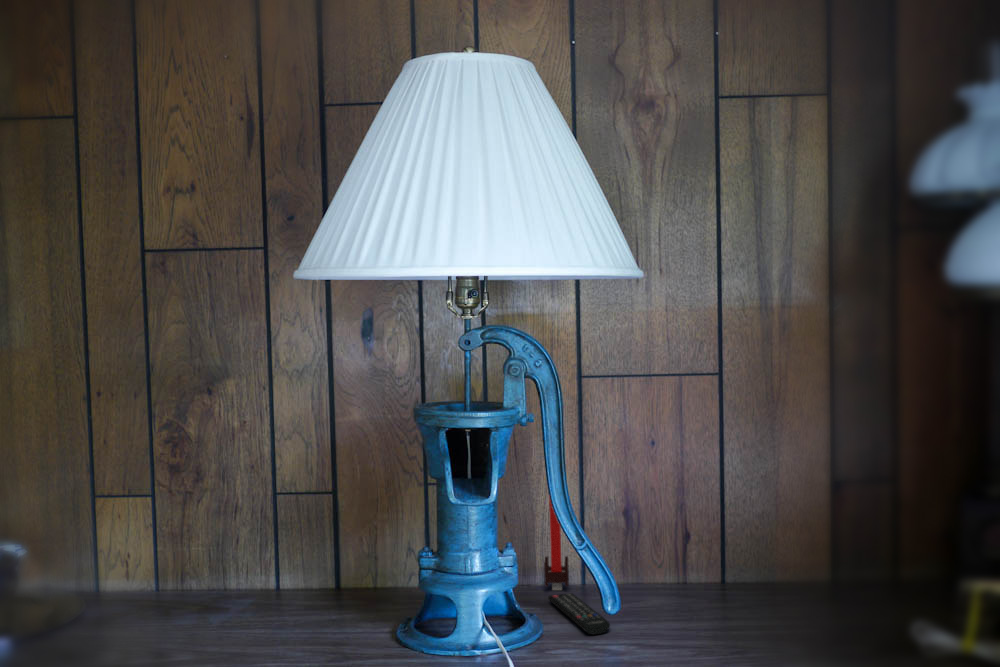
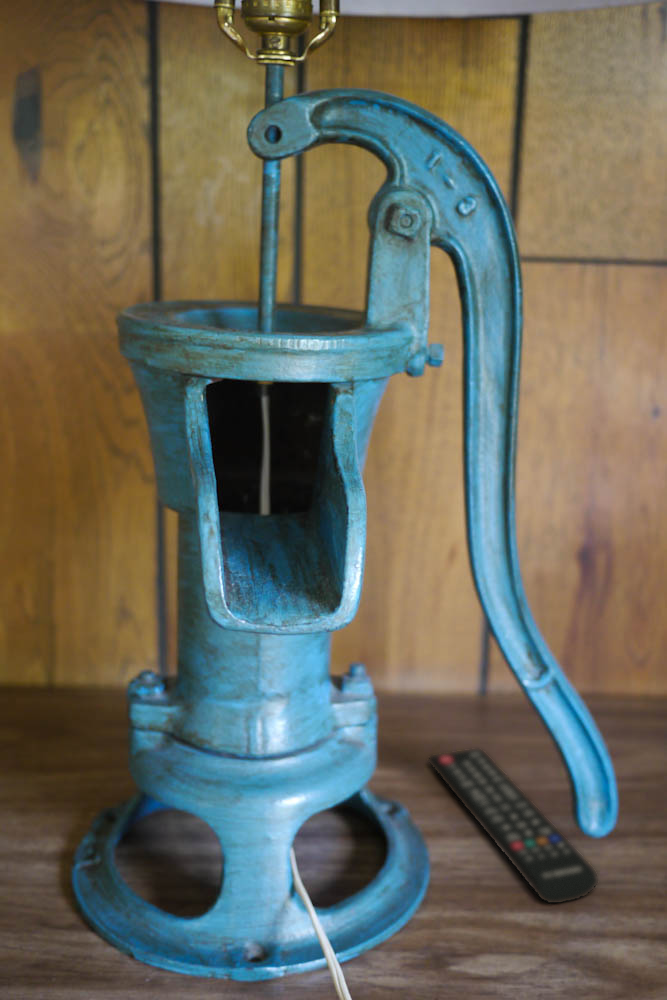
candle: present [544,496,569,590] -> none [415,480,471,727]

